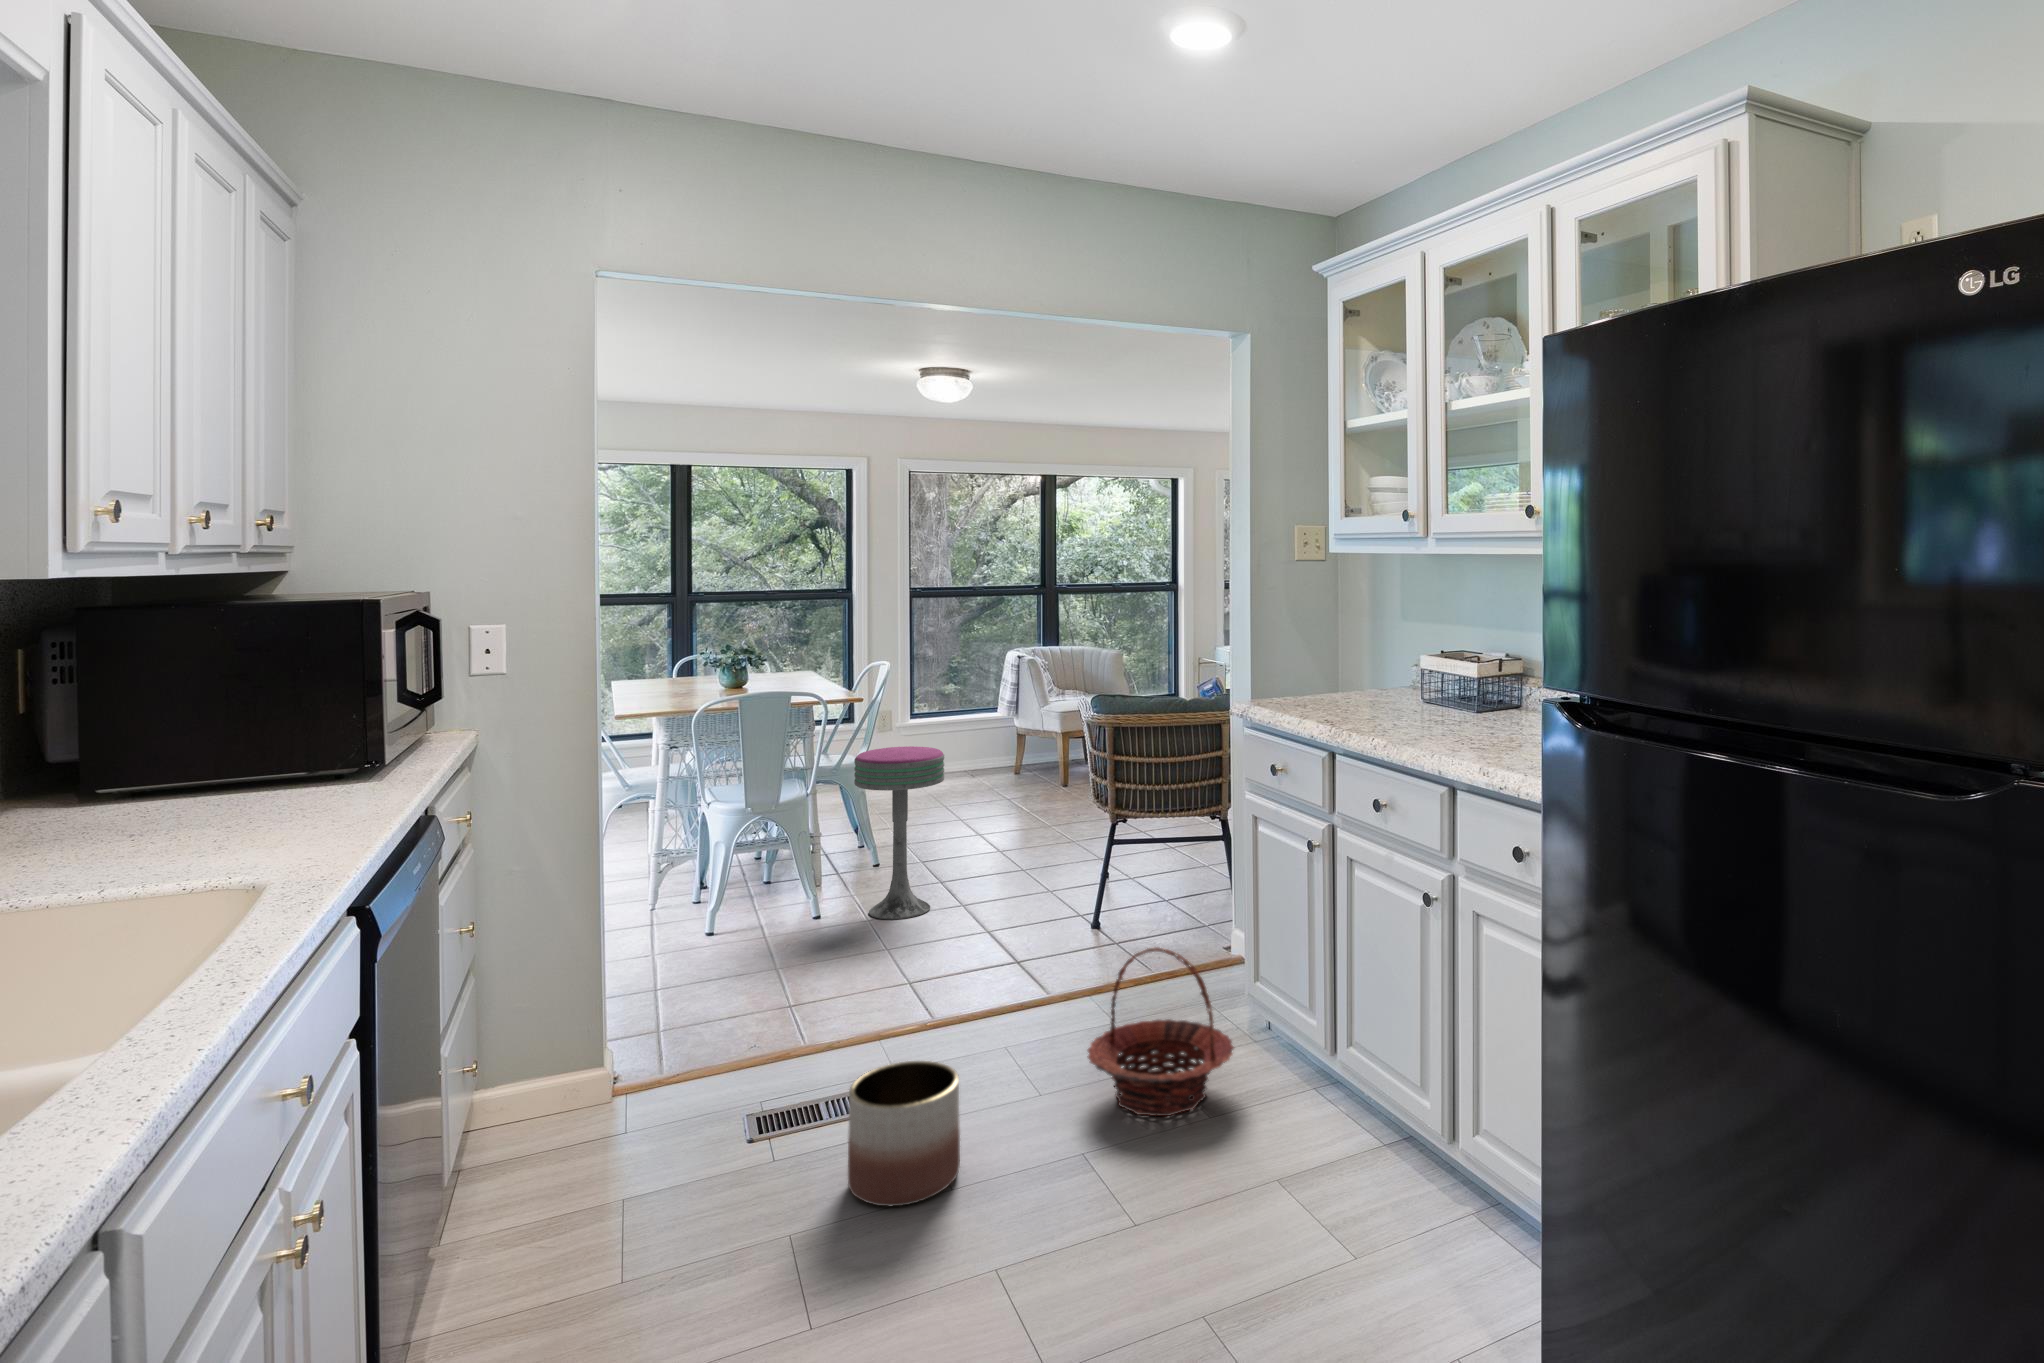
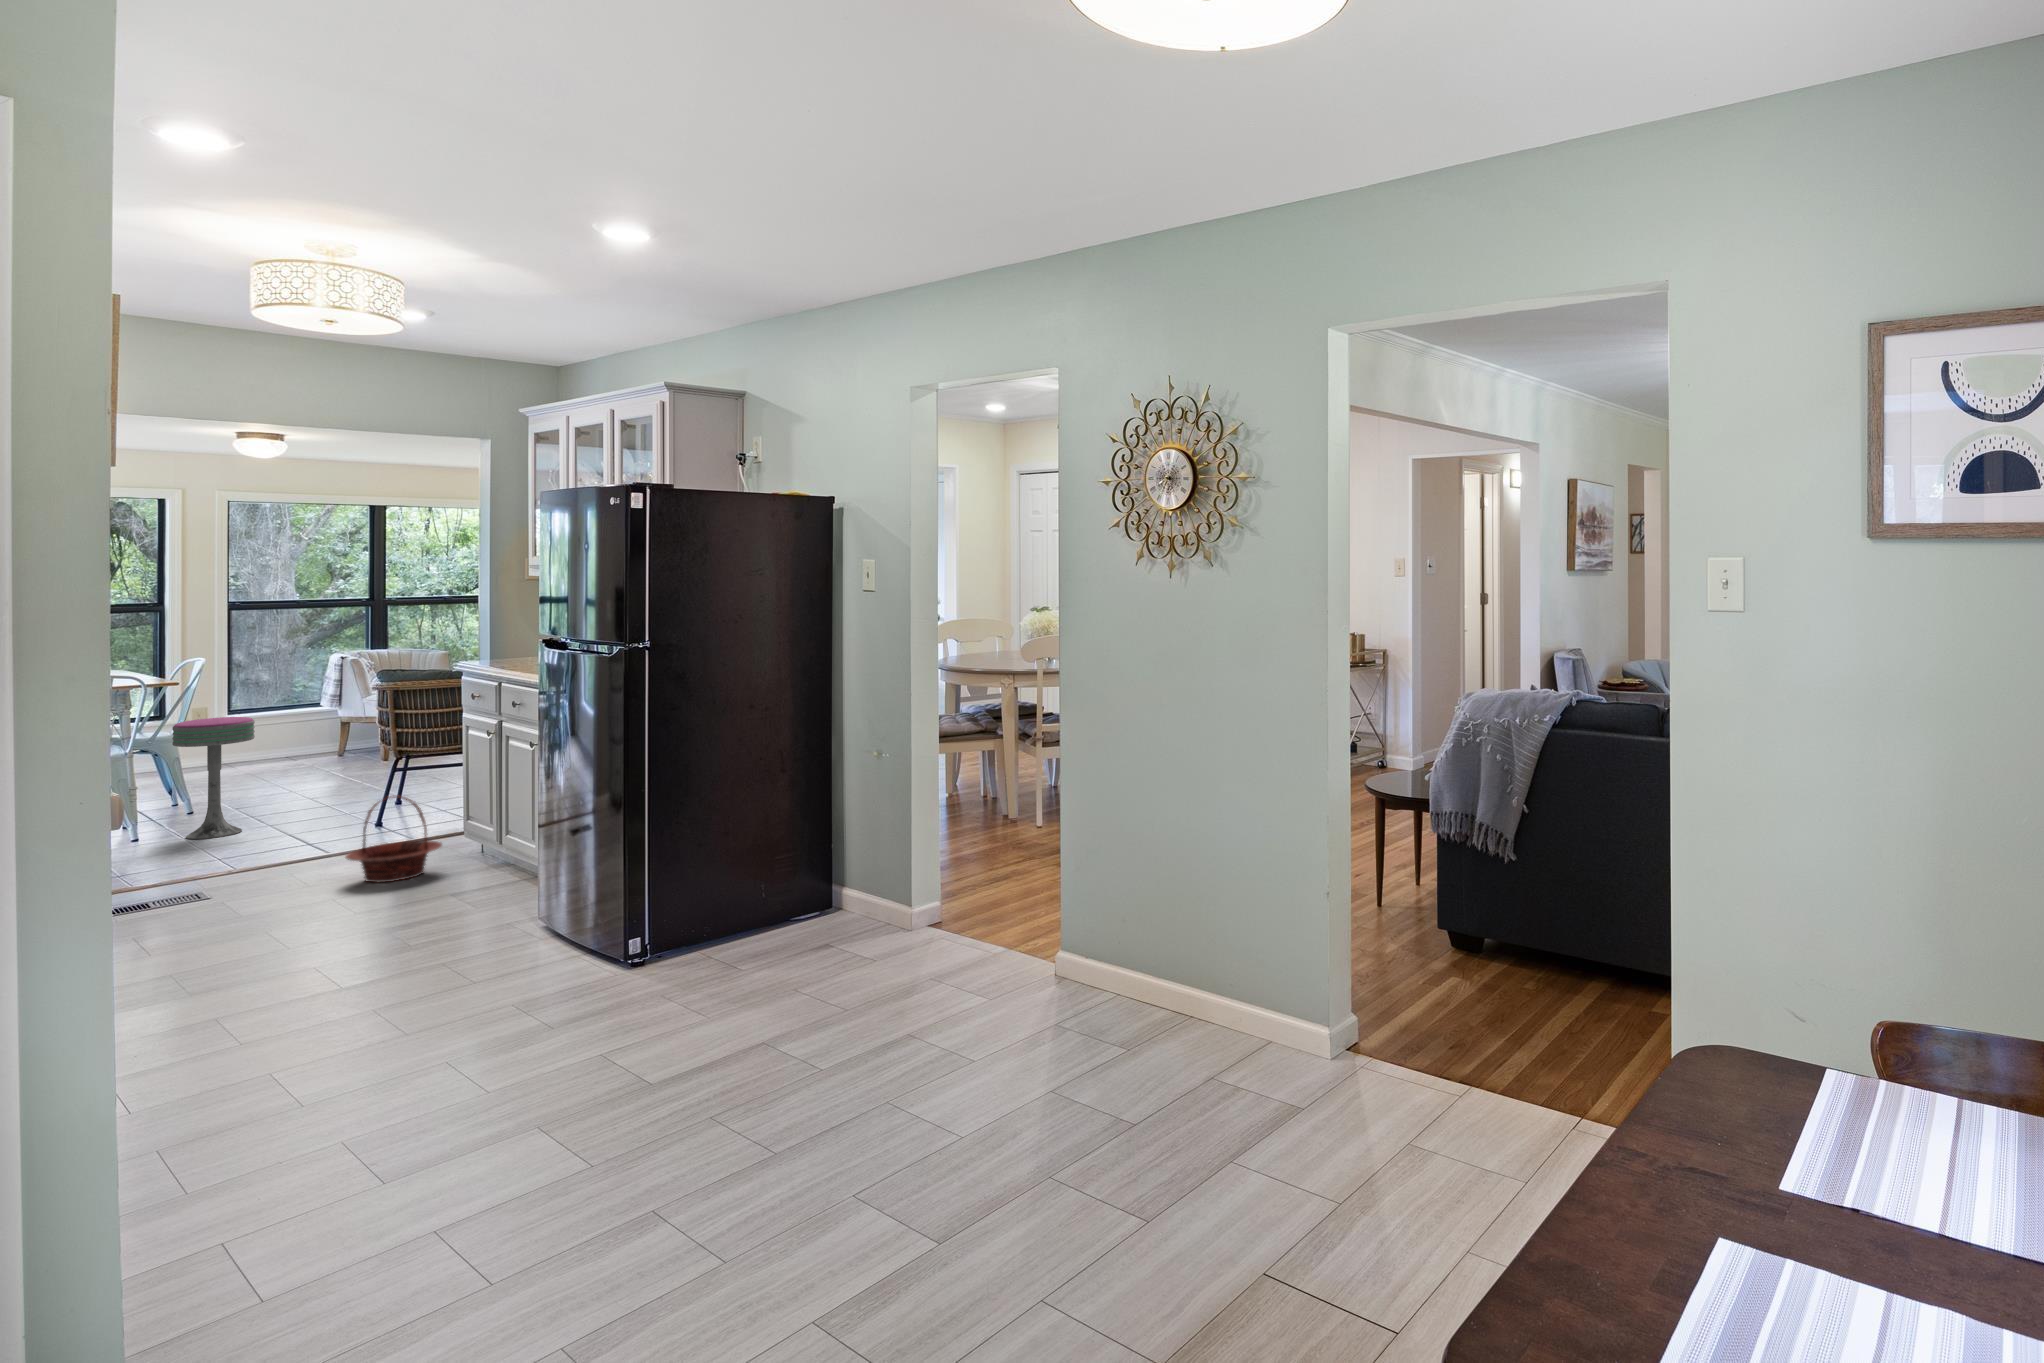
planter: present [848,1061,960,1206] -> none [179,856,253,922]

